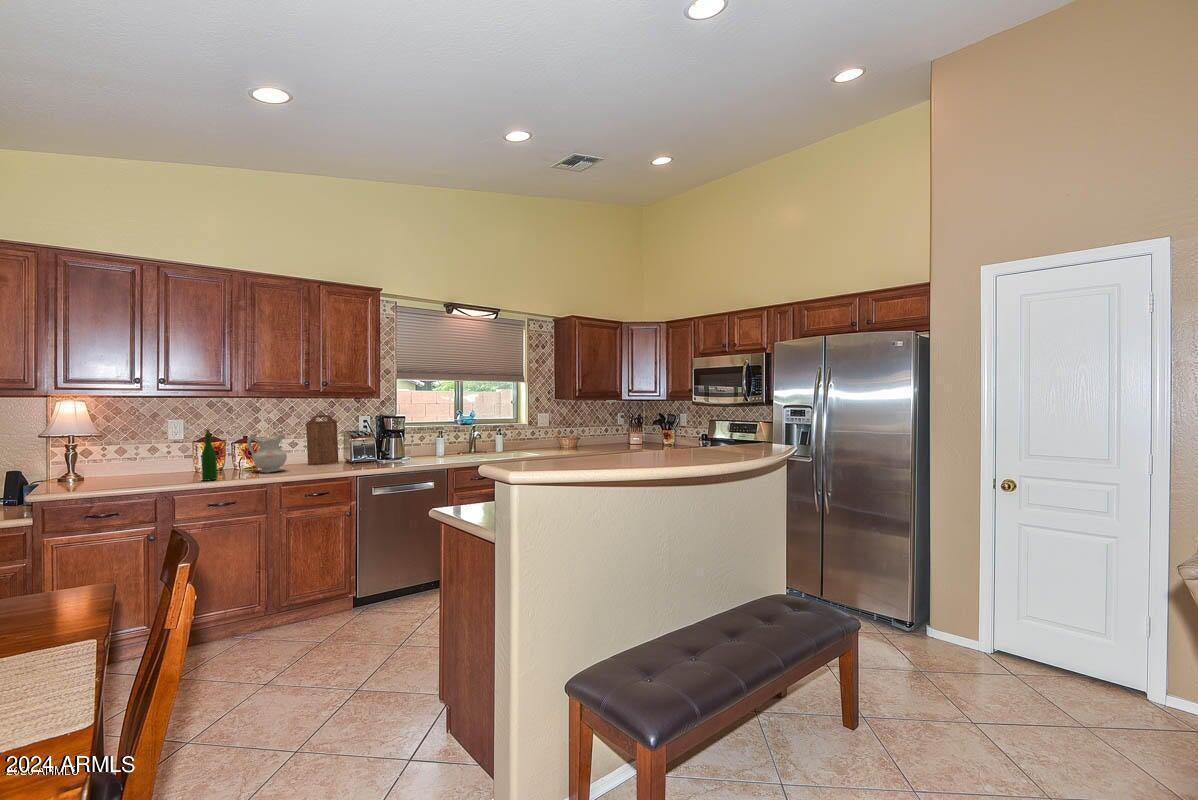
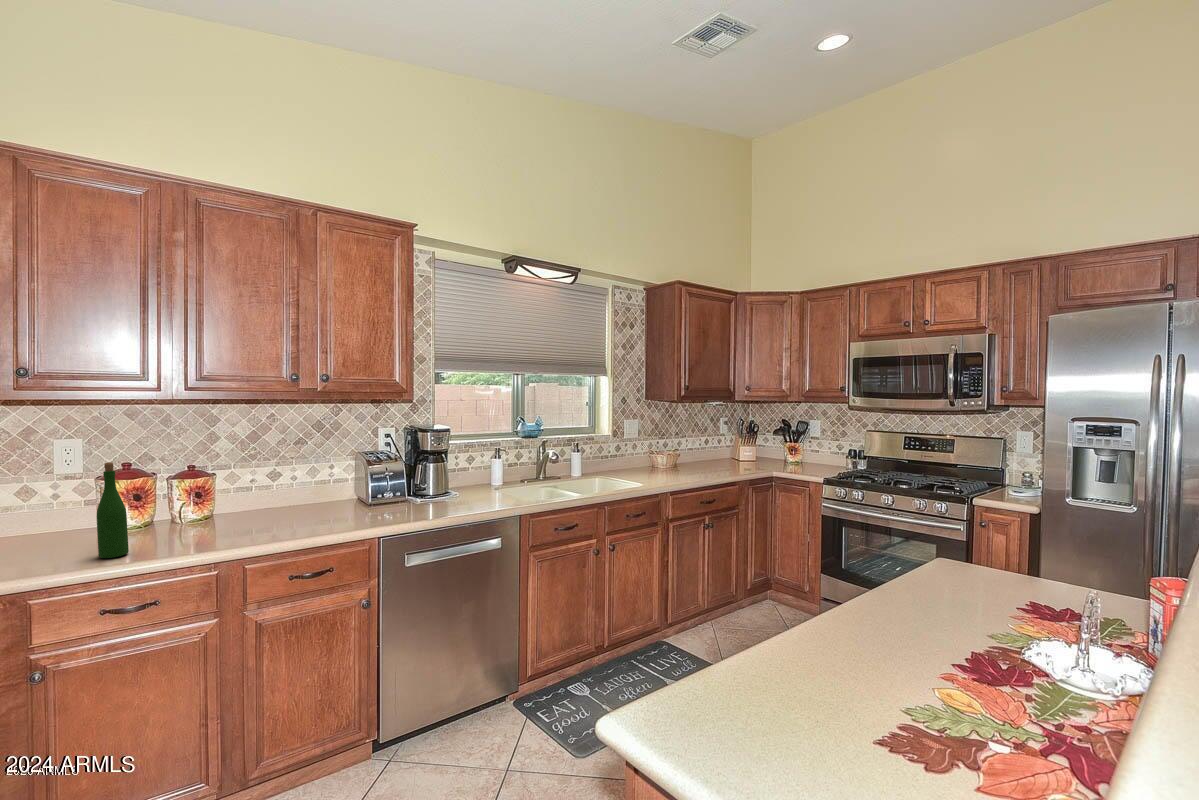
cutting board: present [306,415,338,465] -> none [295,428,347,510]
ceramic pitcher: present [247,434,287,472] -> none [191,463,260,531]

